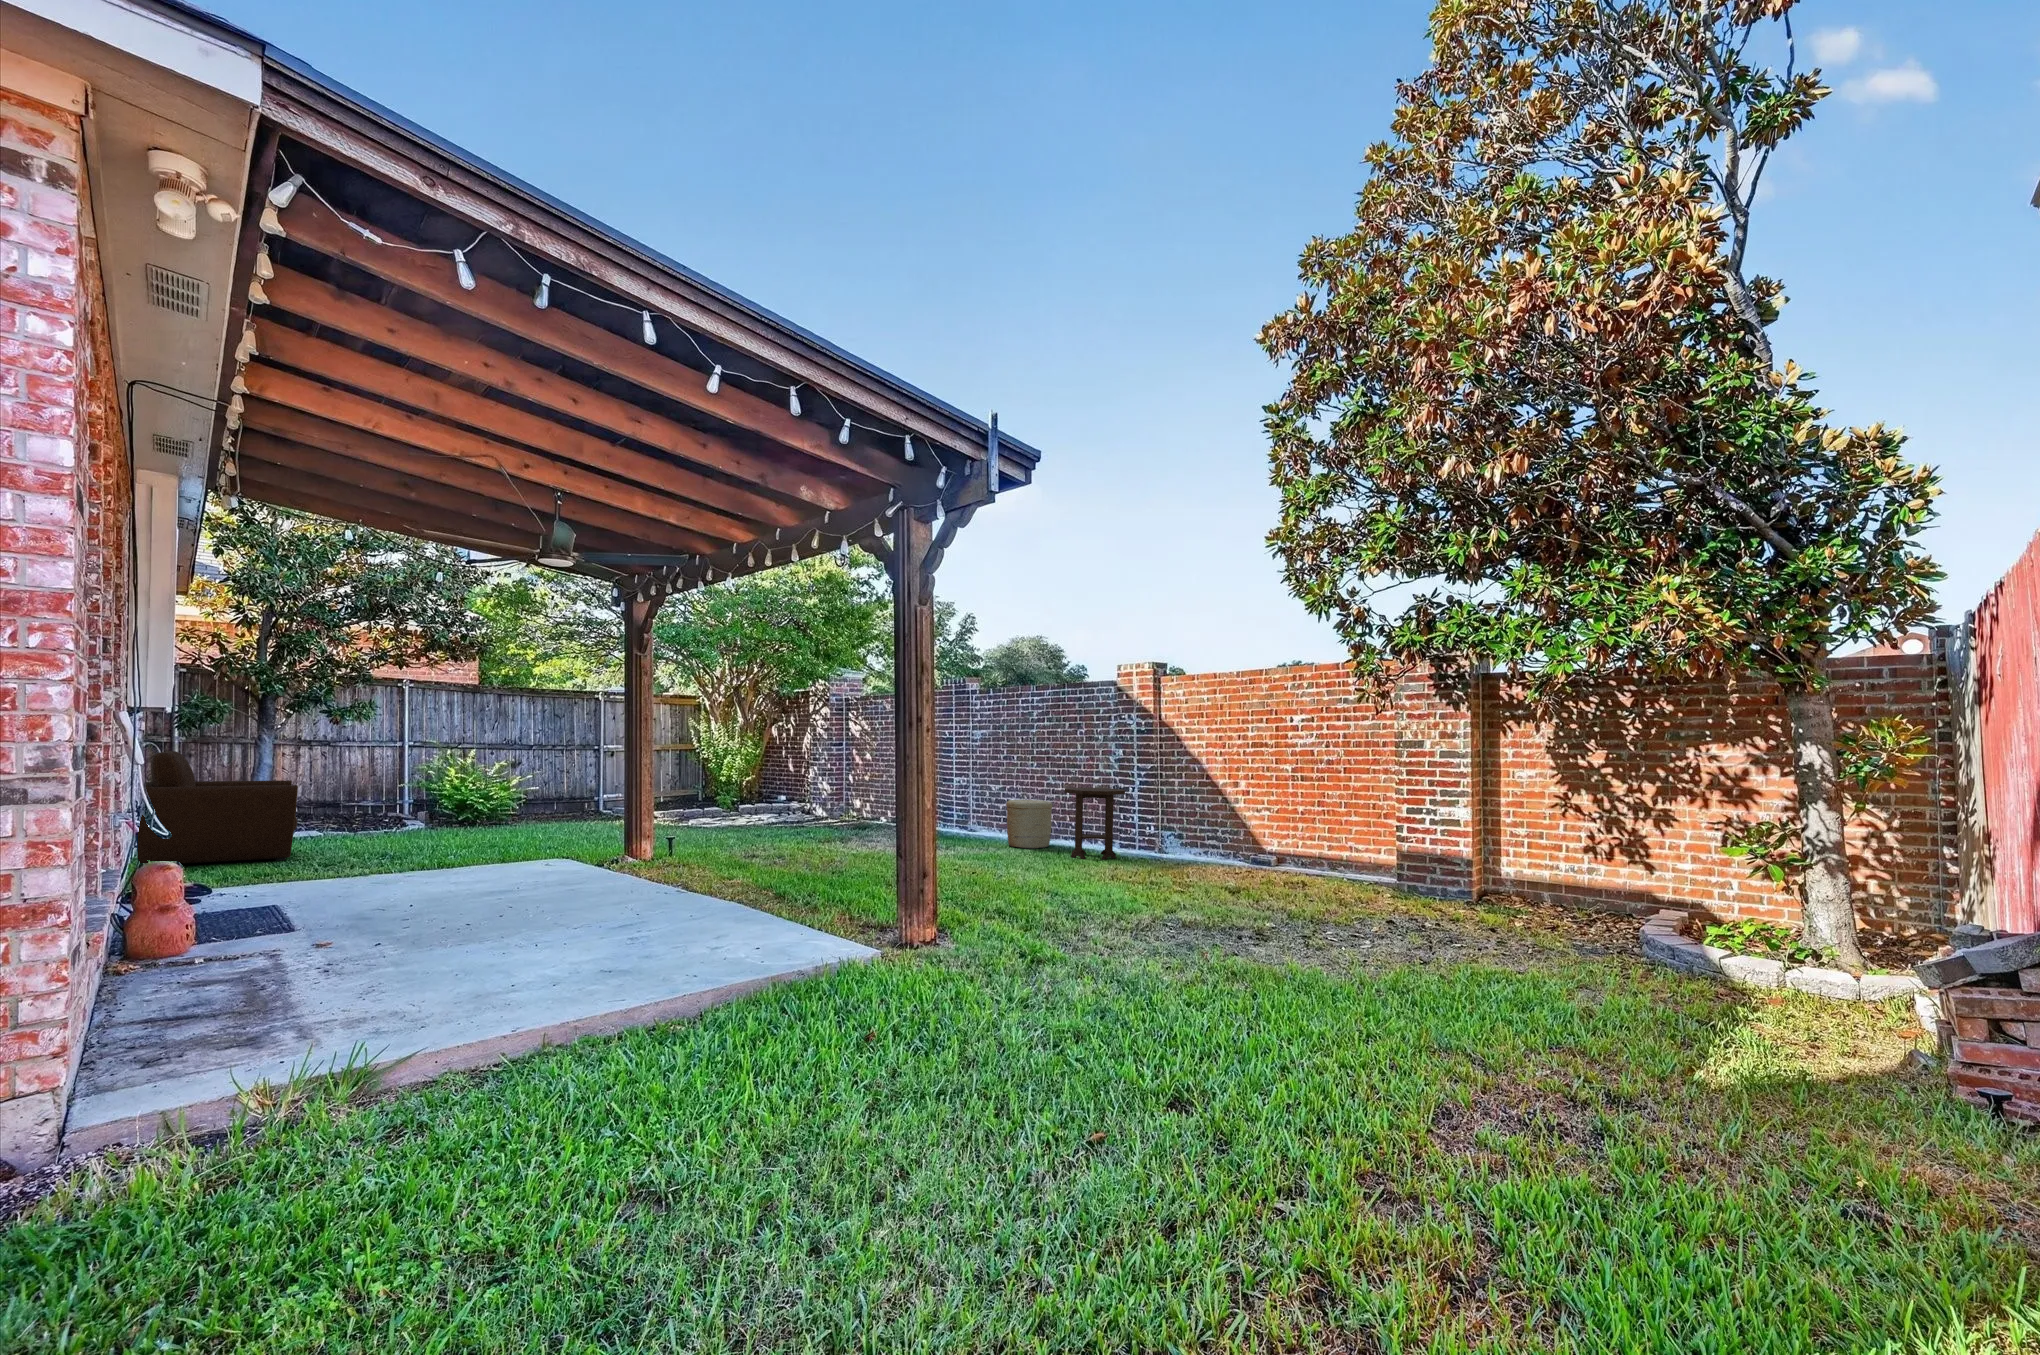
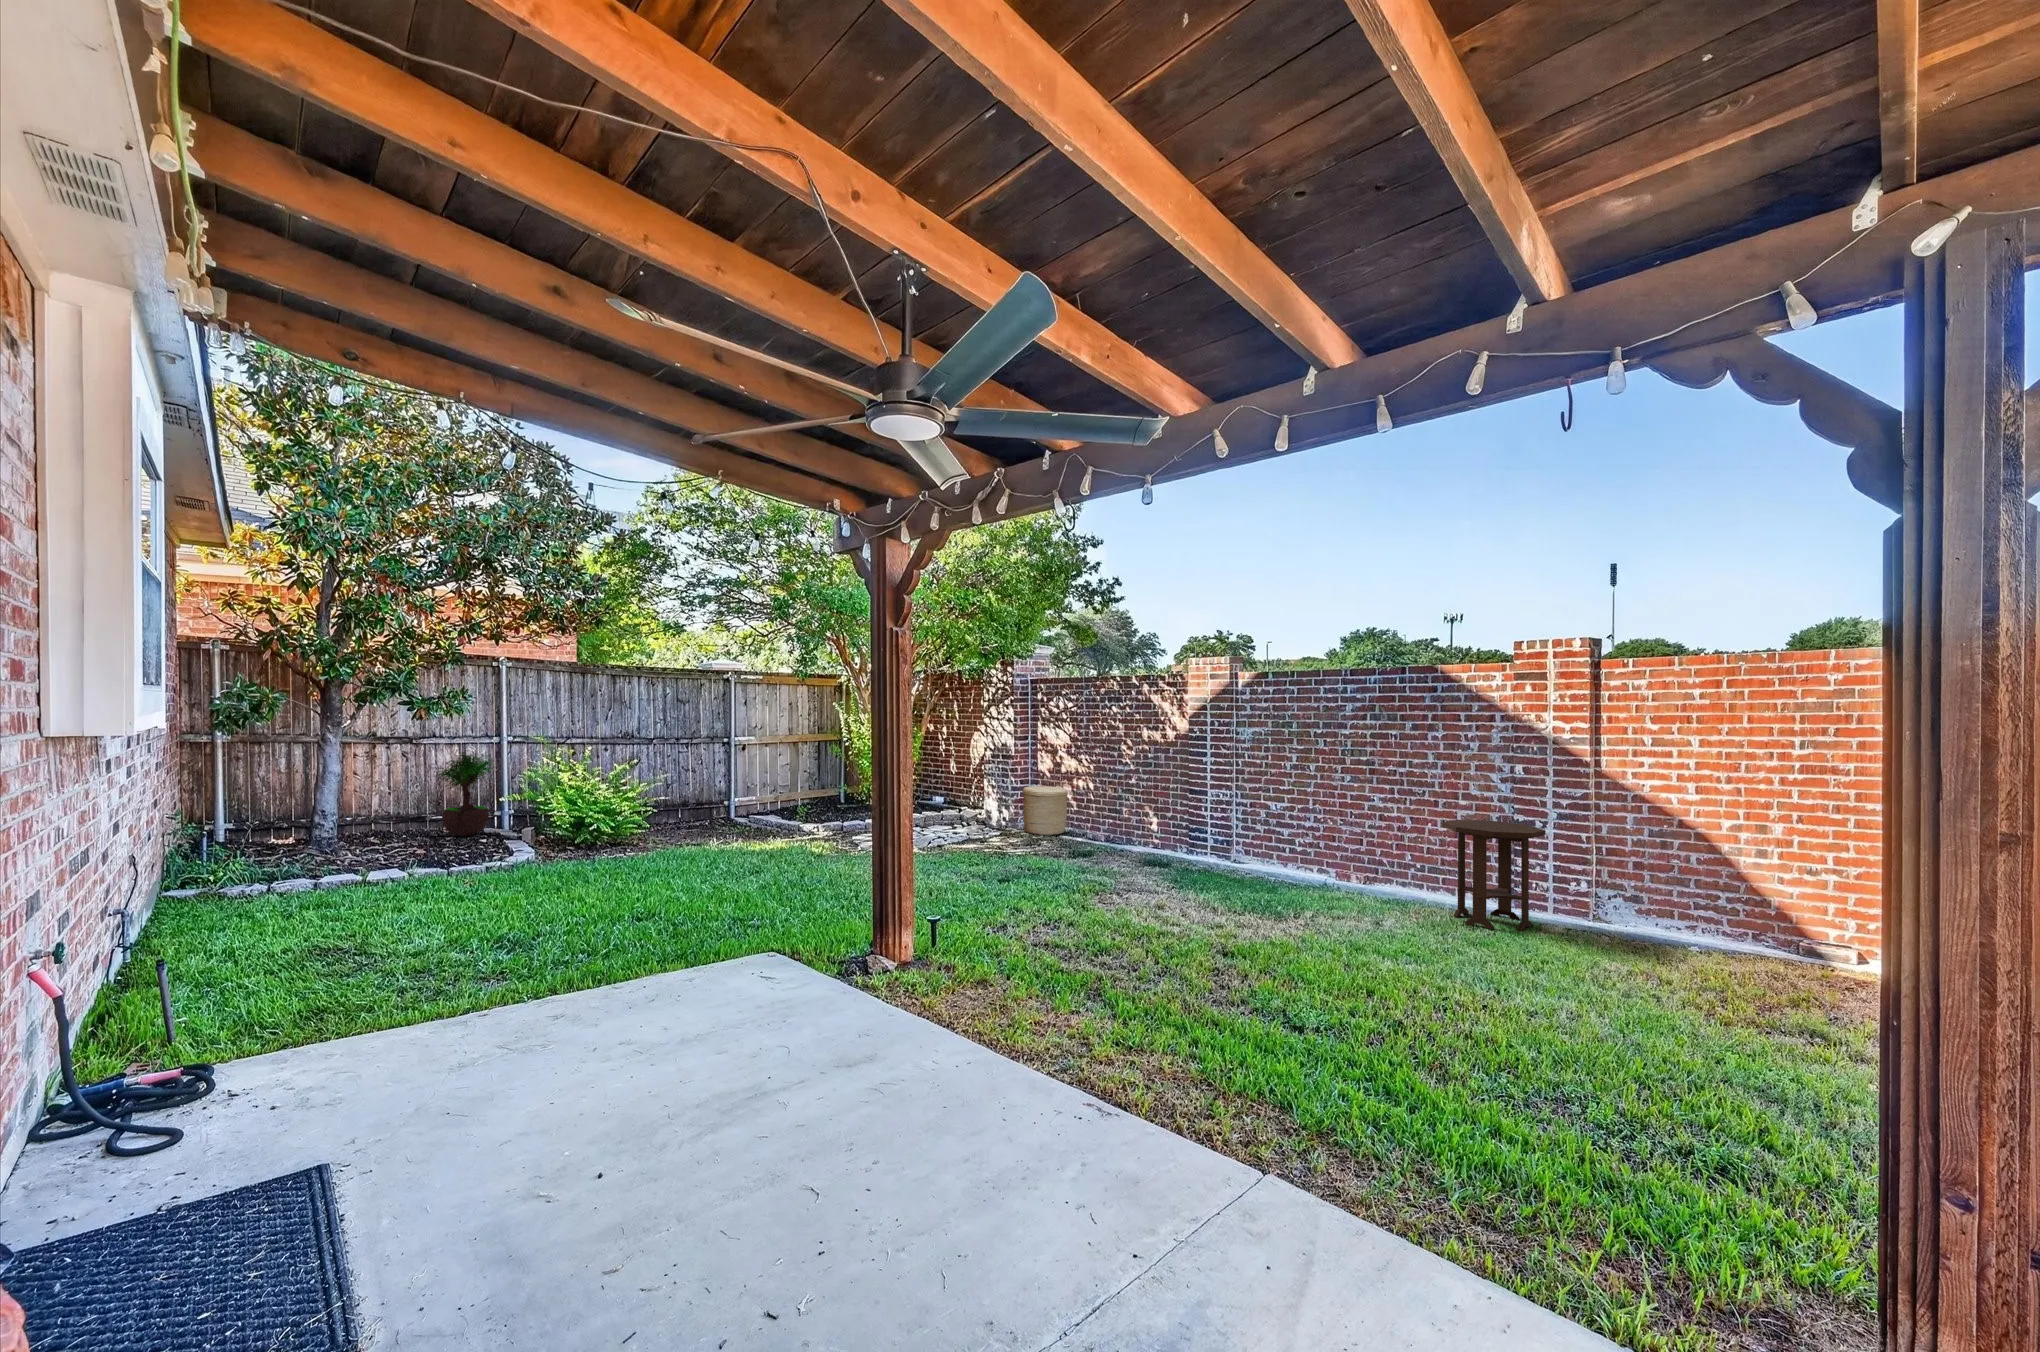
potted tree: none [345,748,398,820] -> present [436,750,494,836]
armchair: present [138,751,298,864] -> none [129,778,380,971]
woven basket: present [1006,800,1053,848] -> present [1023,786,1068,835]

